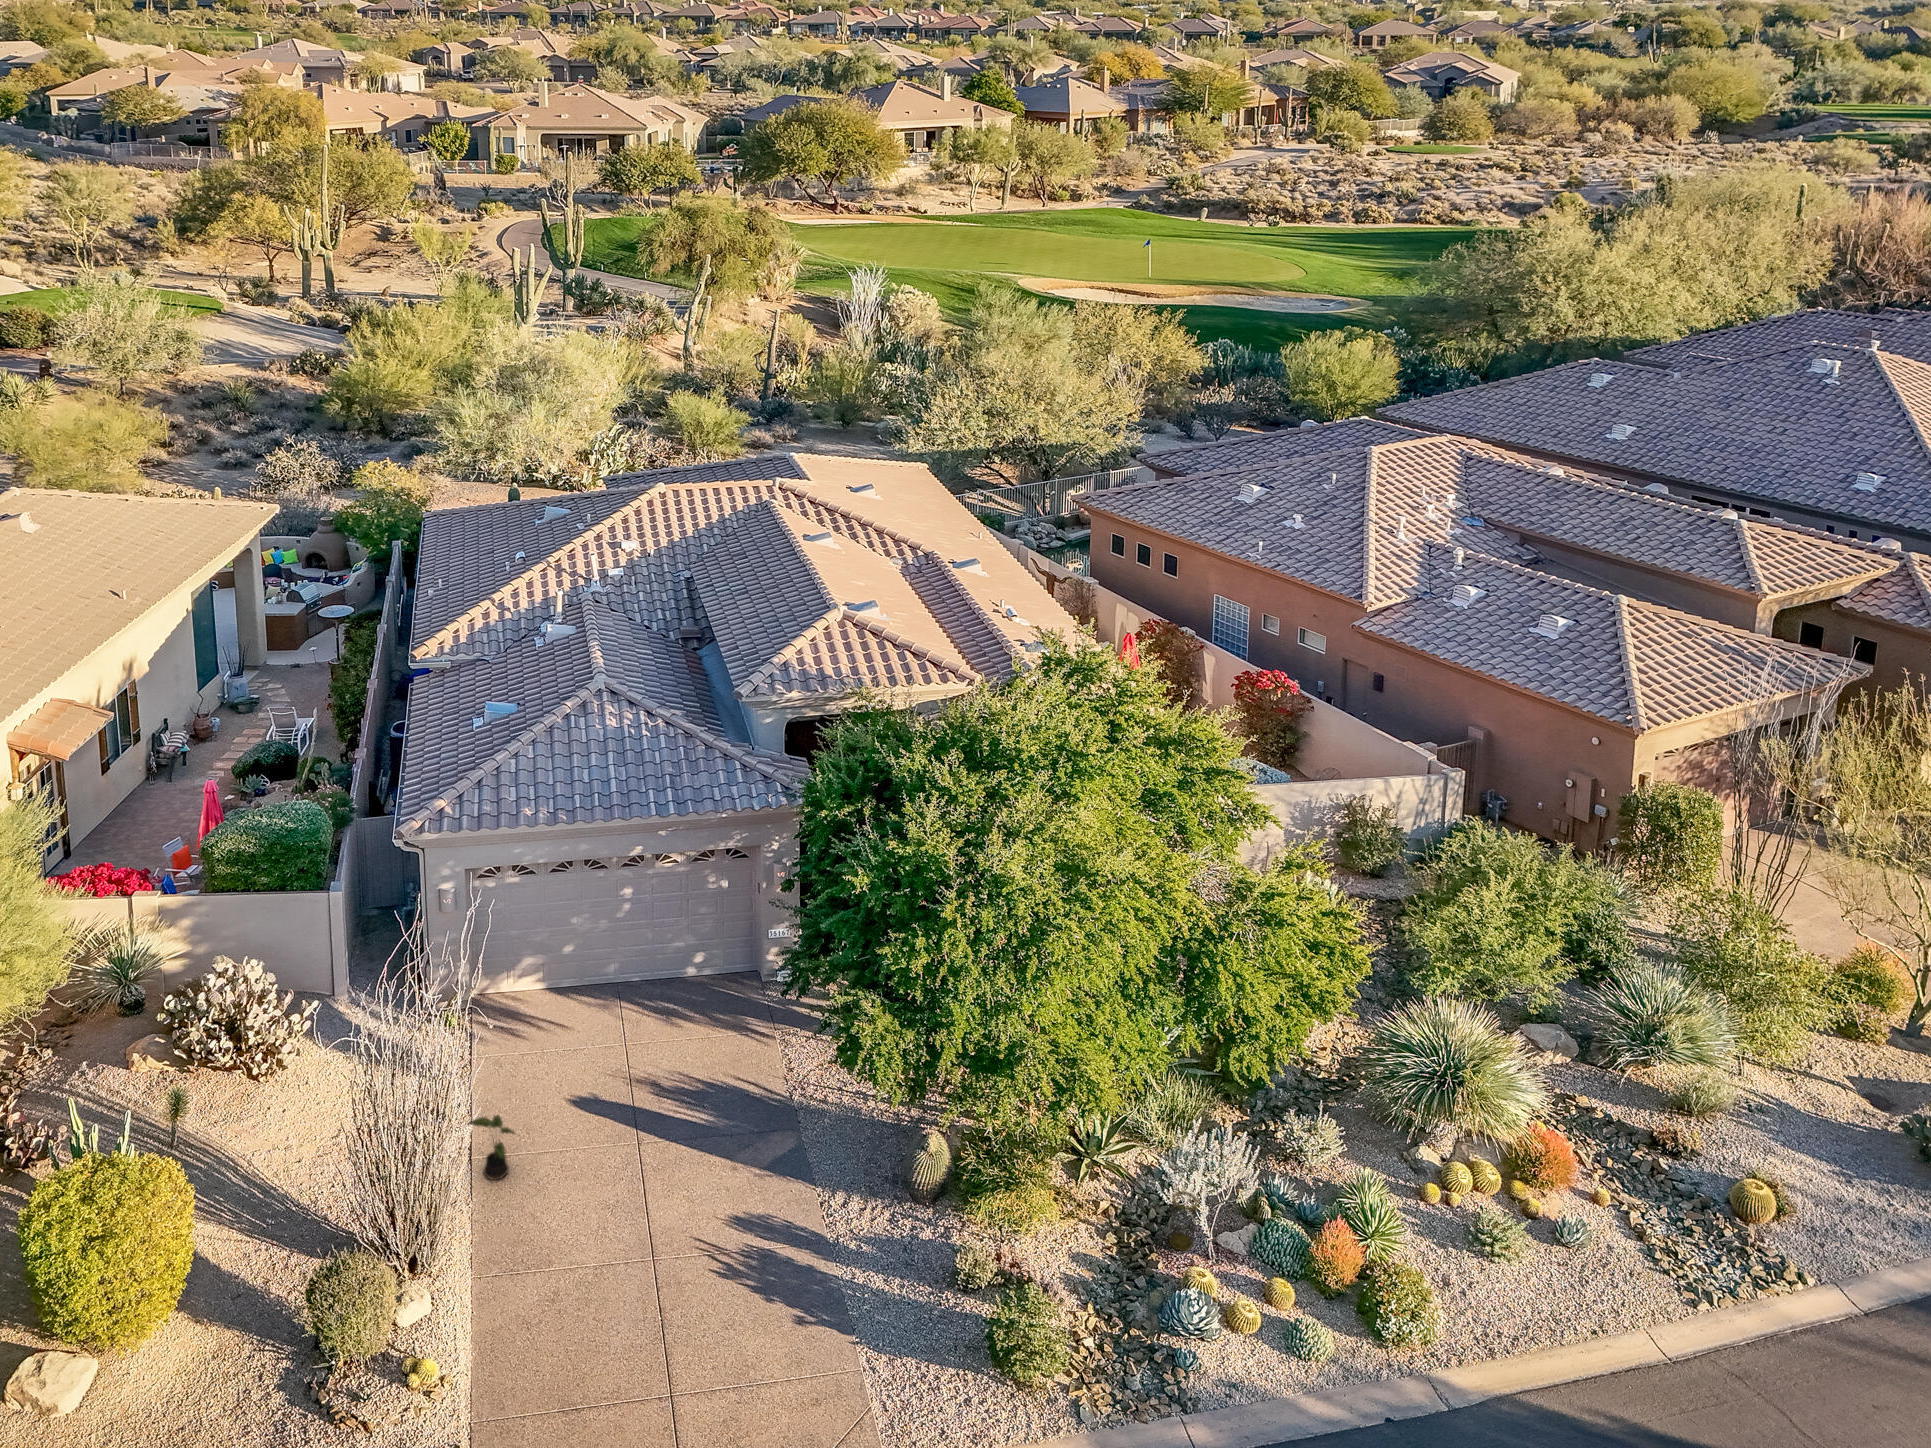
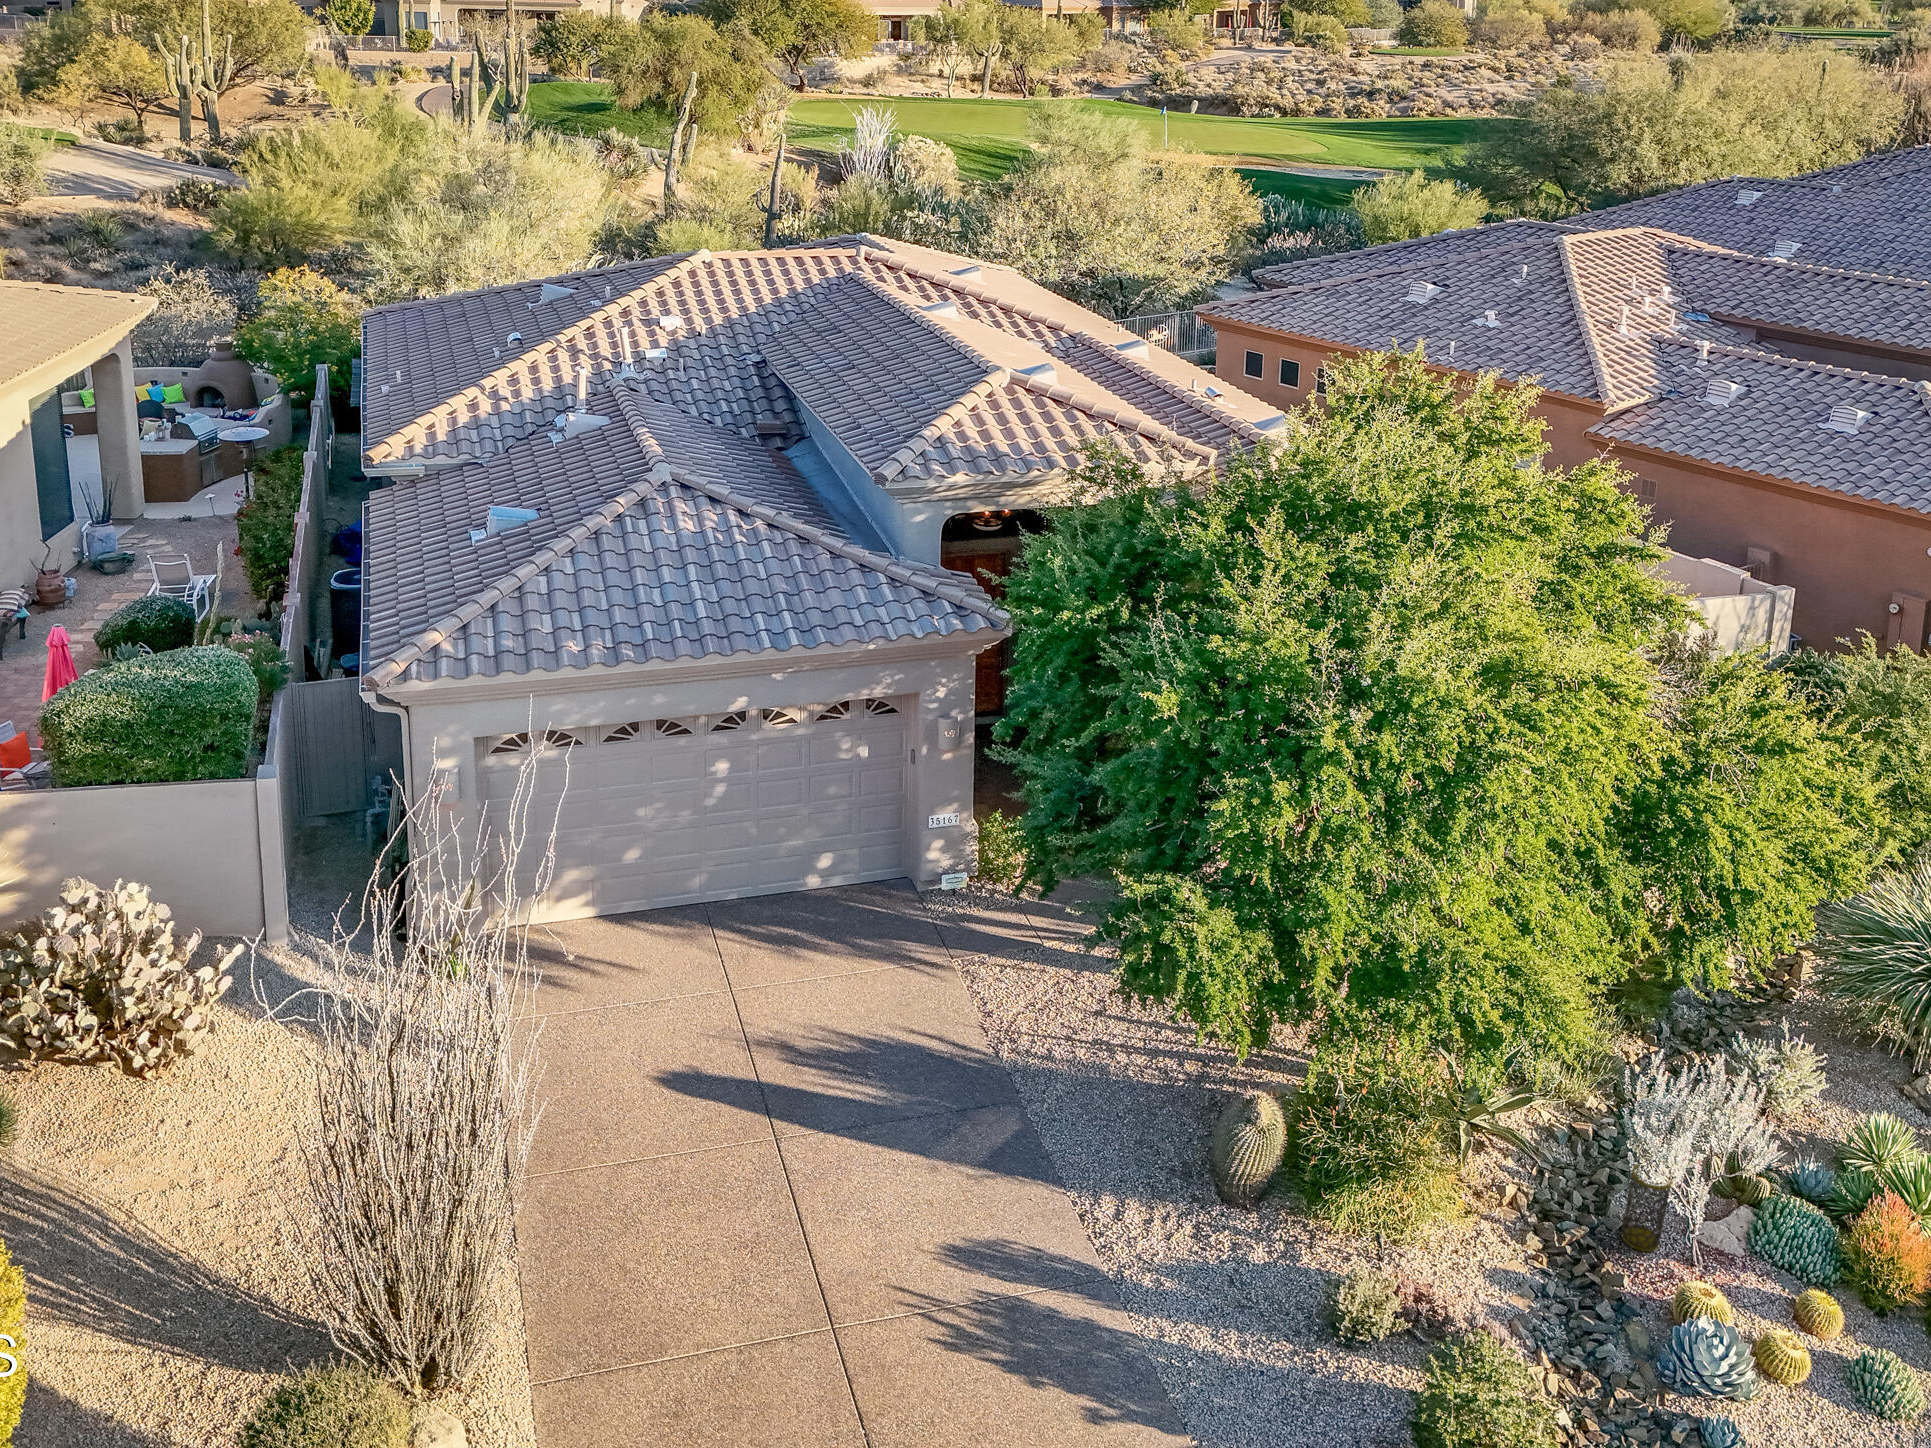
potted plant: present [468,1115,514,1180] -> none [509,1109,594,1214]

